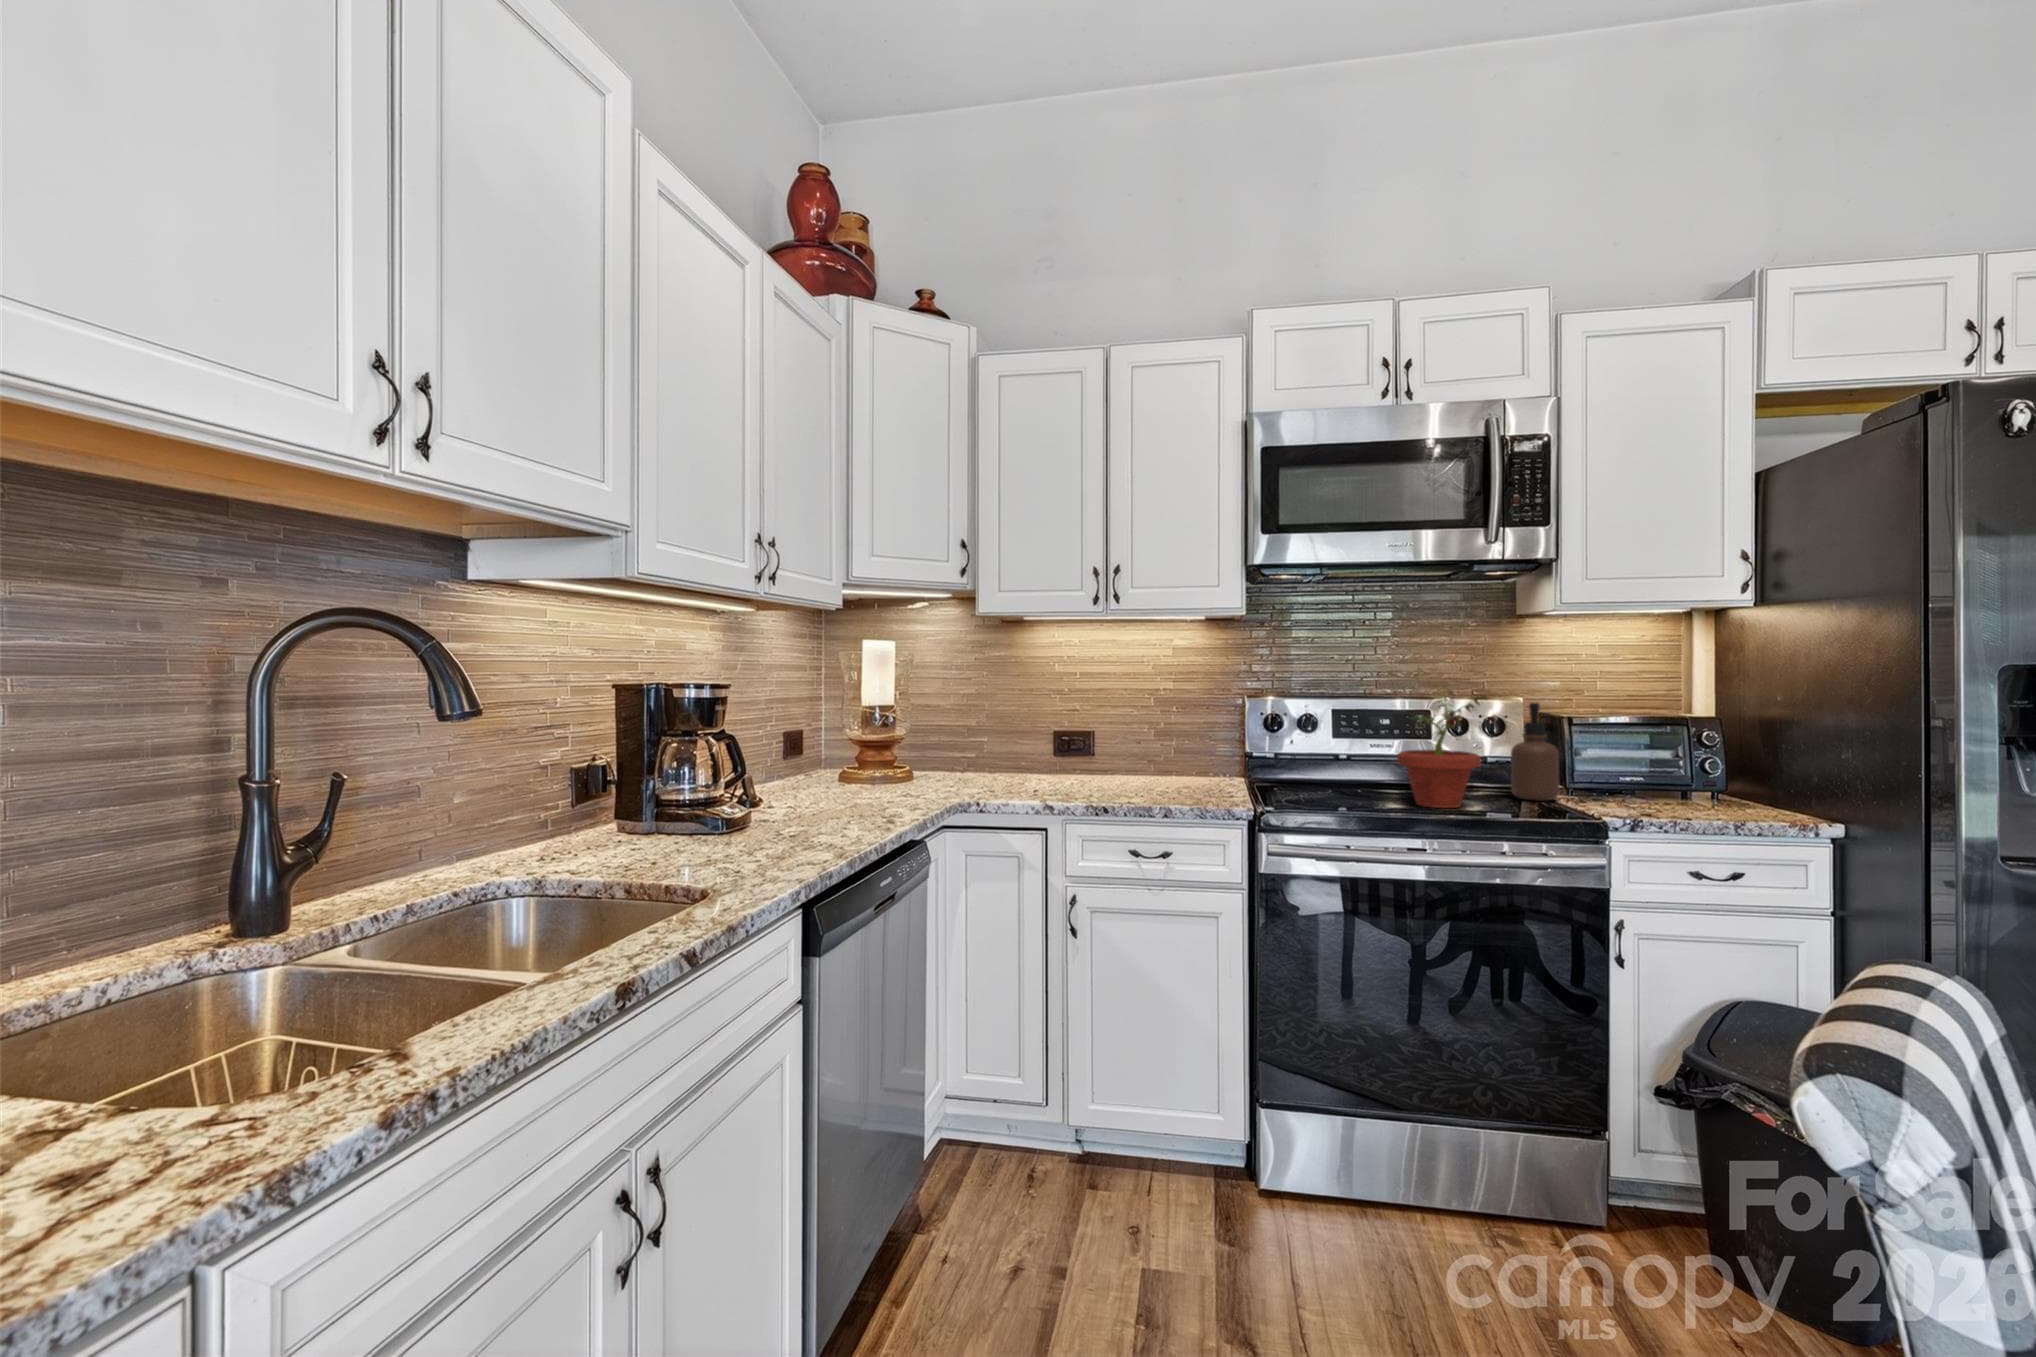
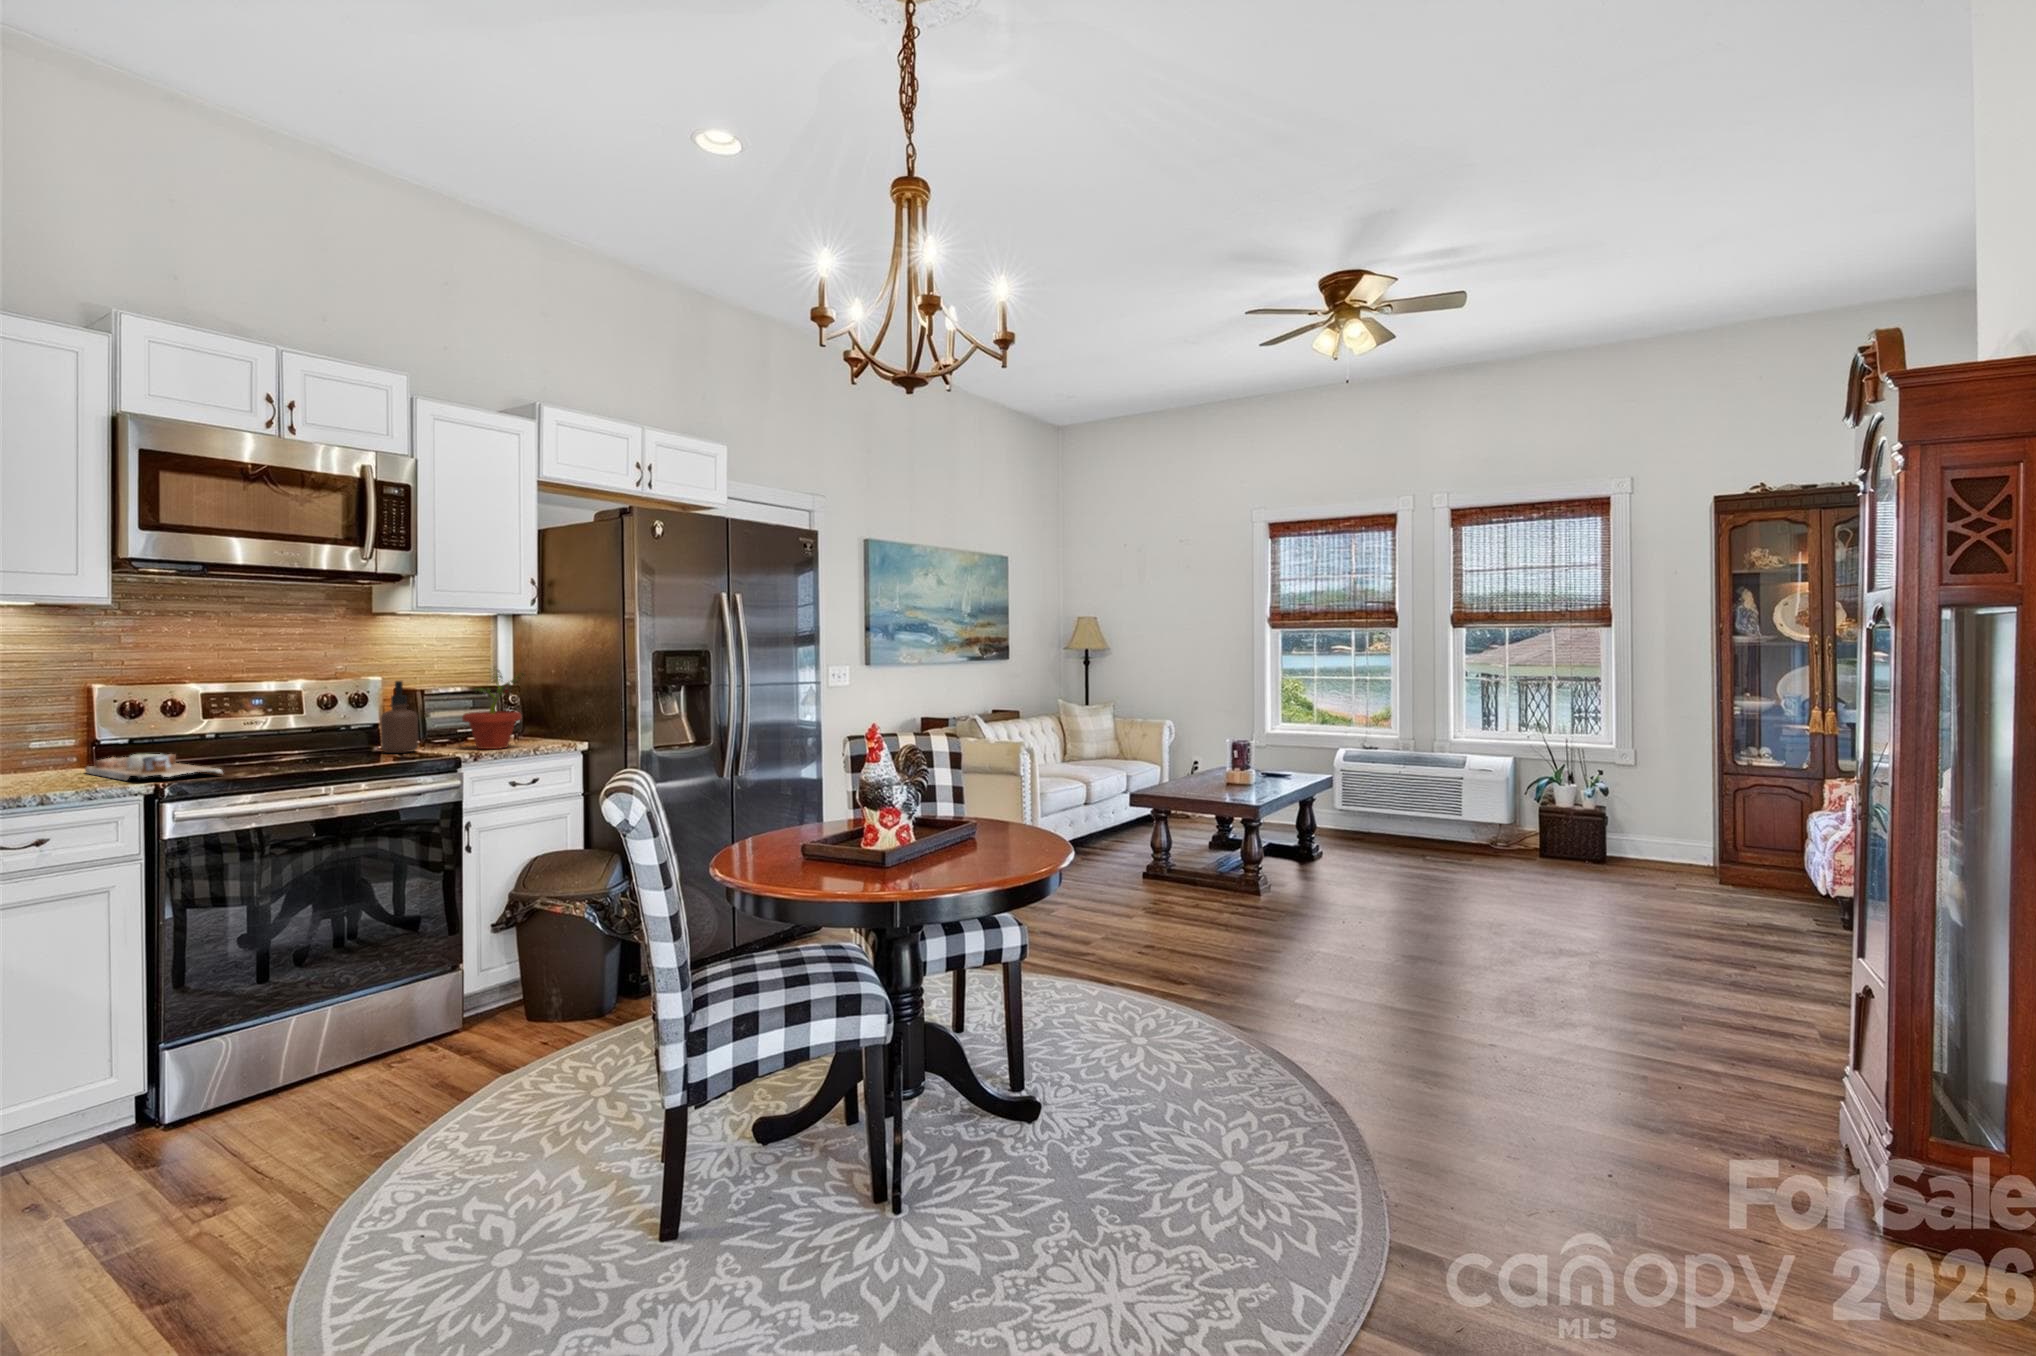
potted plant: present [1397,687,1486,808] -> present [462,667,523,749]
cutting board: none [1230,772,1320,807] -> present [86,754,223,781]

